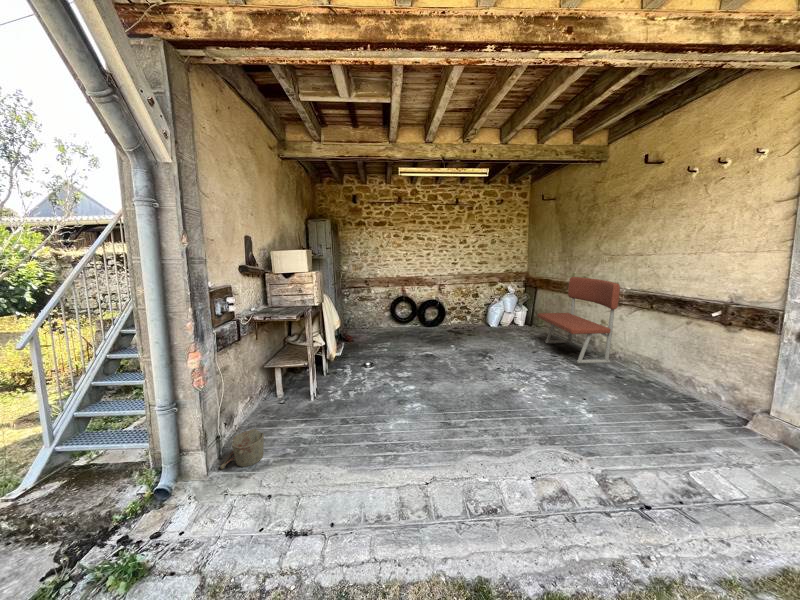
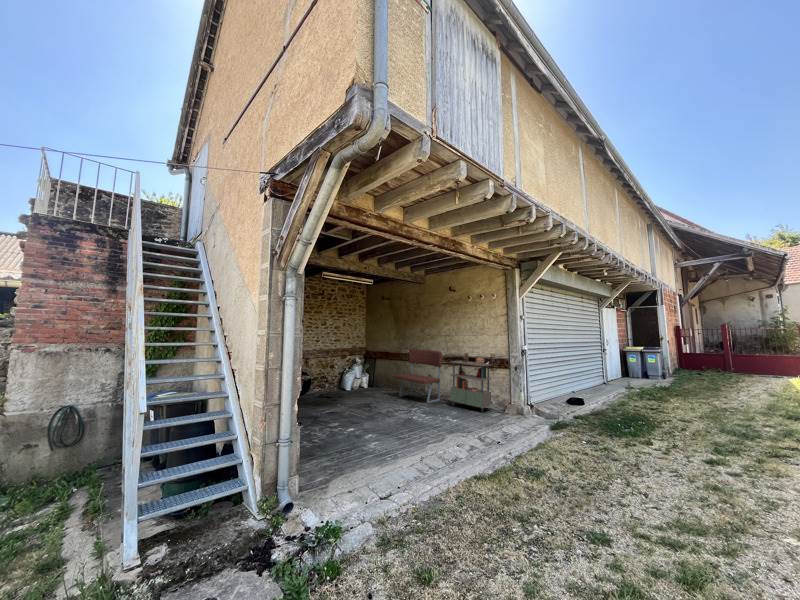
shelving unit: none [619,289,733,410] -> present [450,353,491,412]
bucket: present [220,429,264,469] -> none [293,468,327,501]

